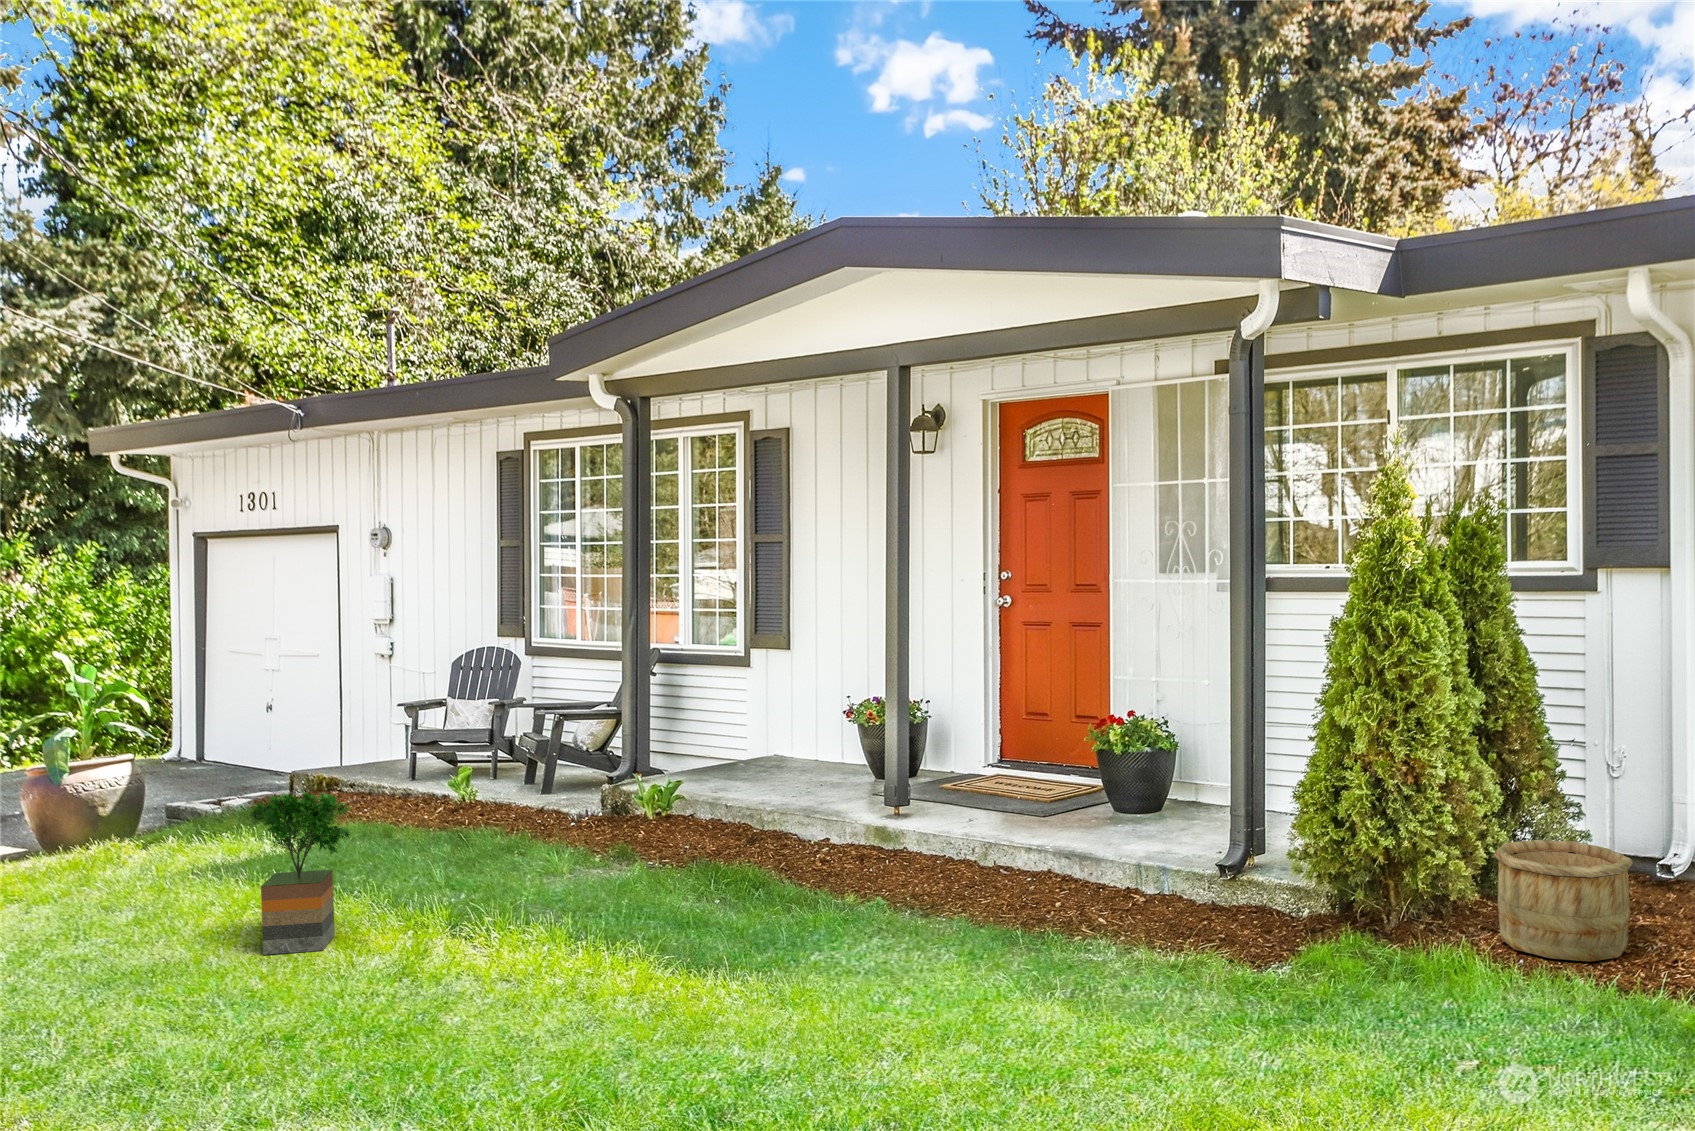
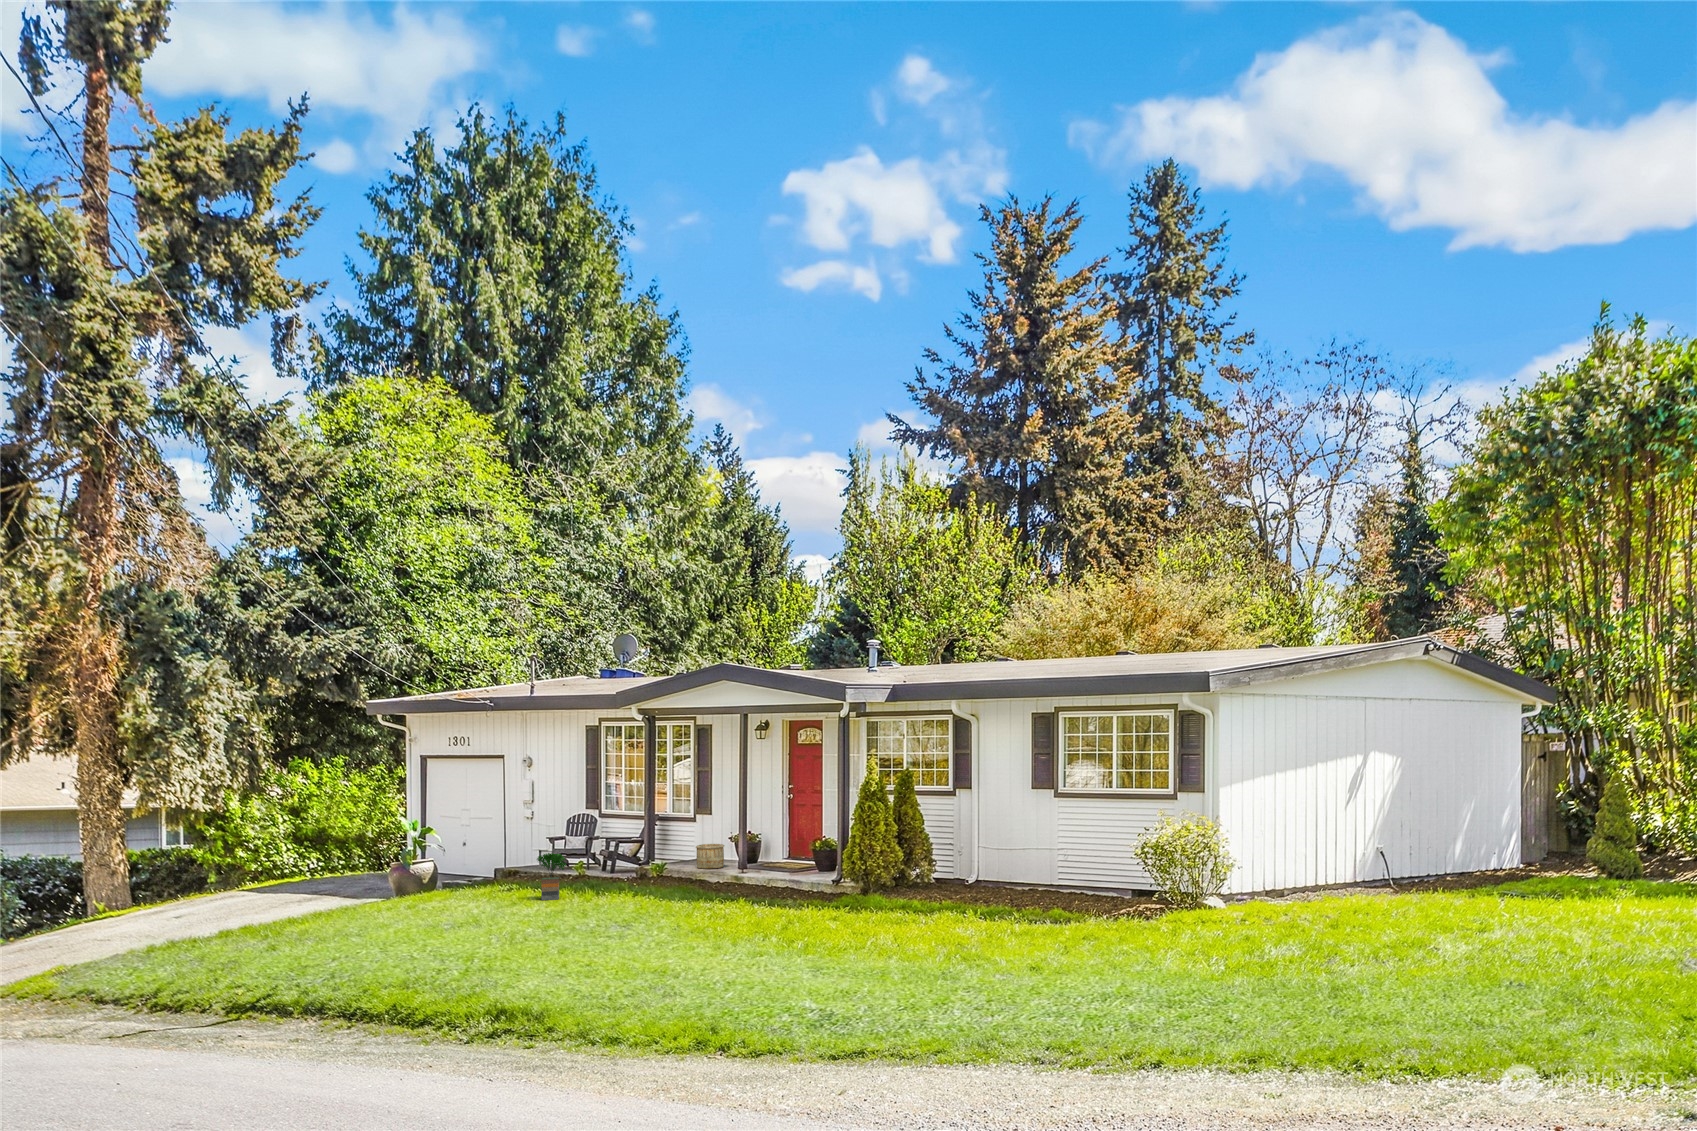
wooden bucket: present [1494,840,1633,962] -> present [696,844,724,869]

